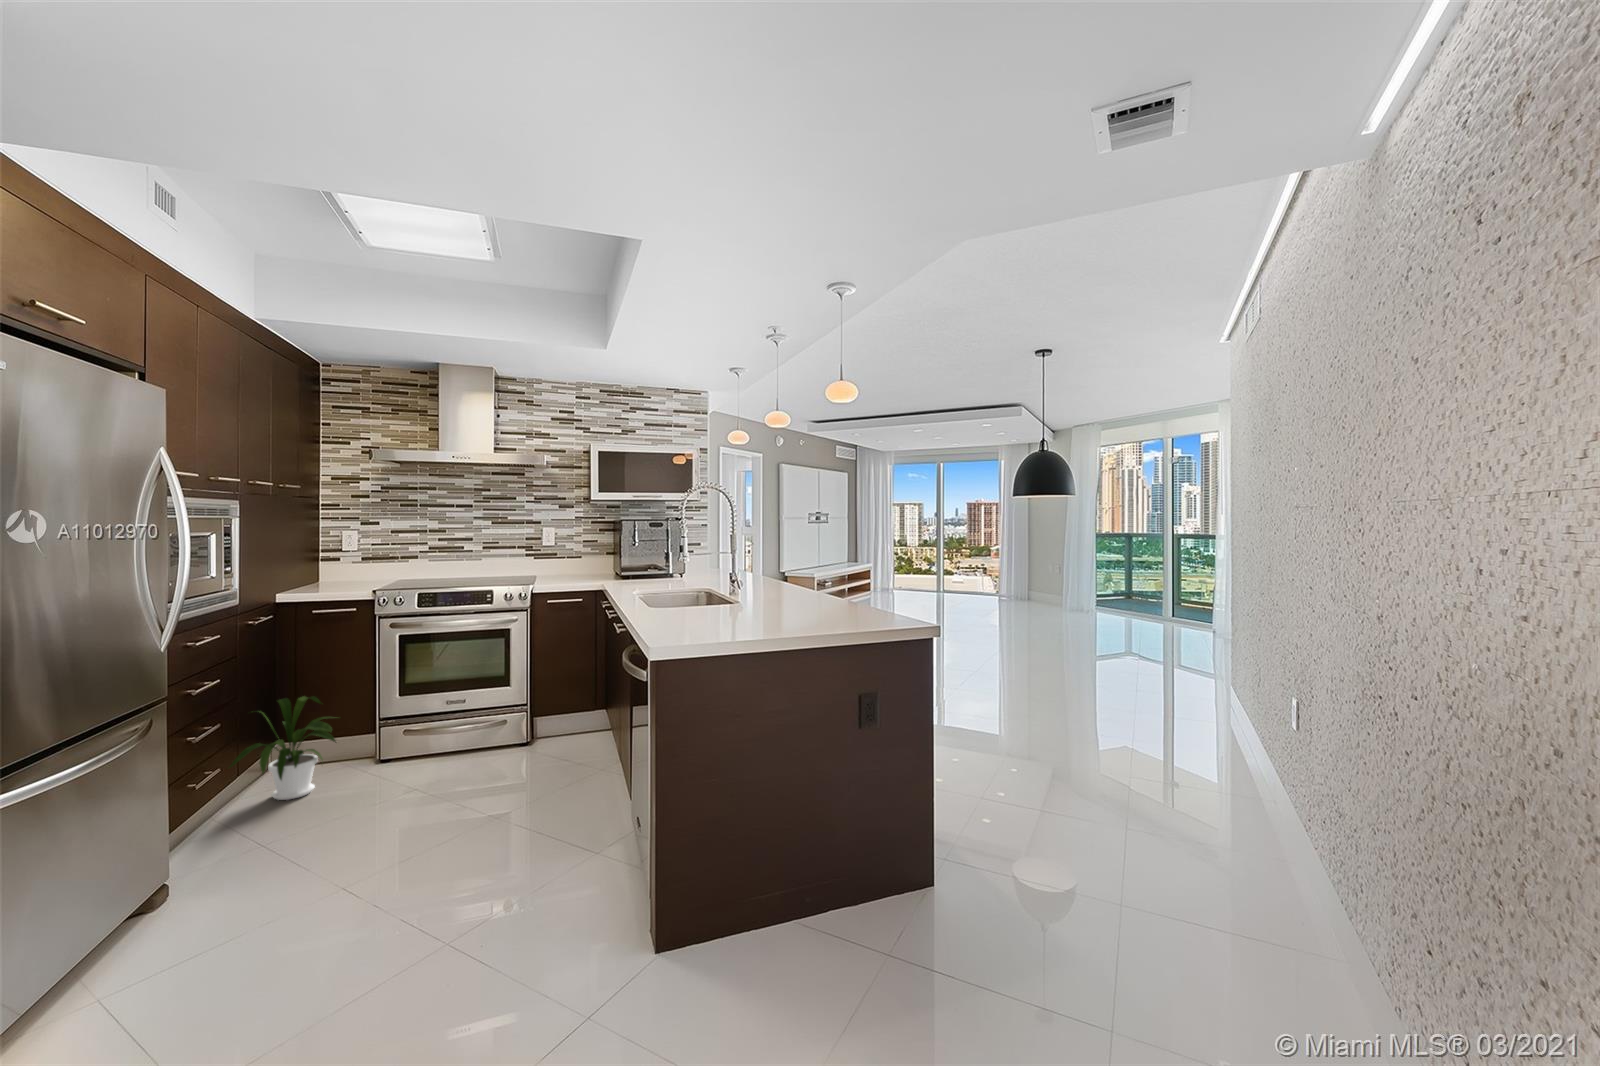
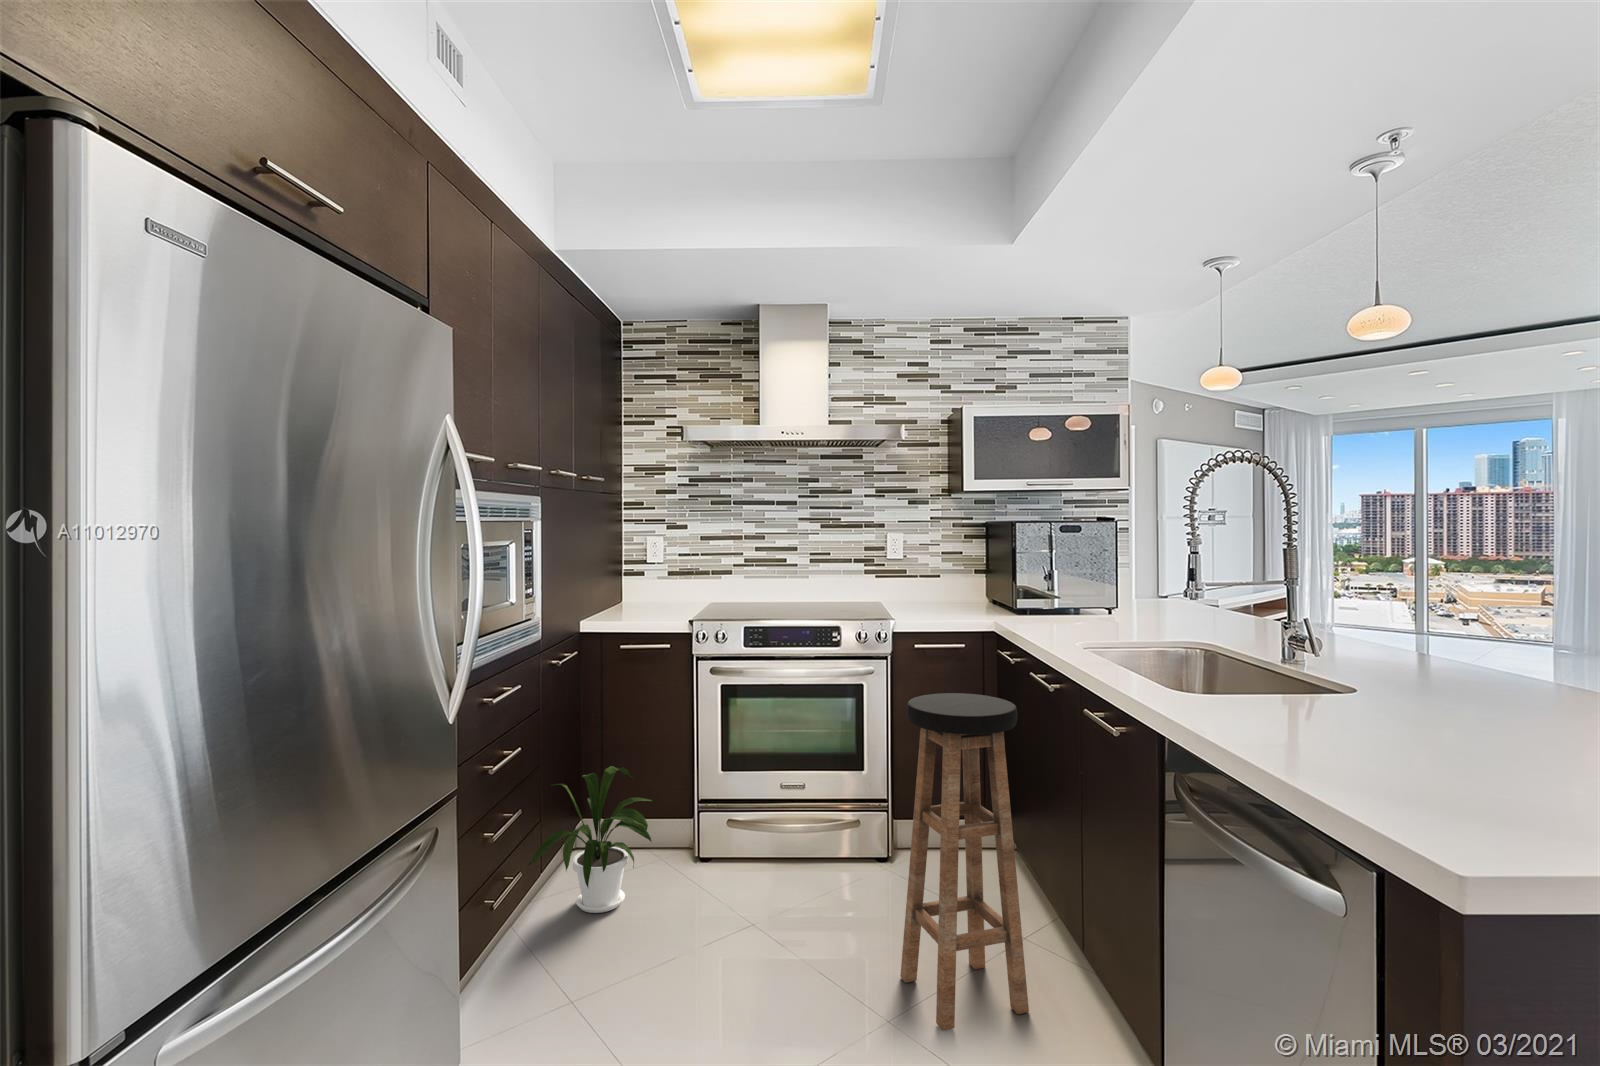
bar stool: none [514,624,588,816] -> present [900,693,1029,1030]

